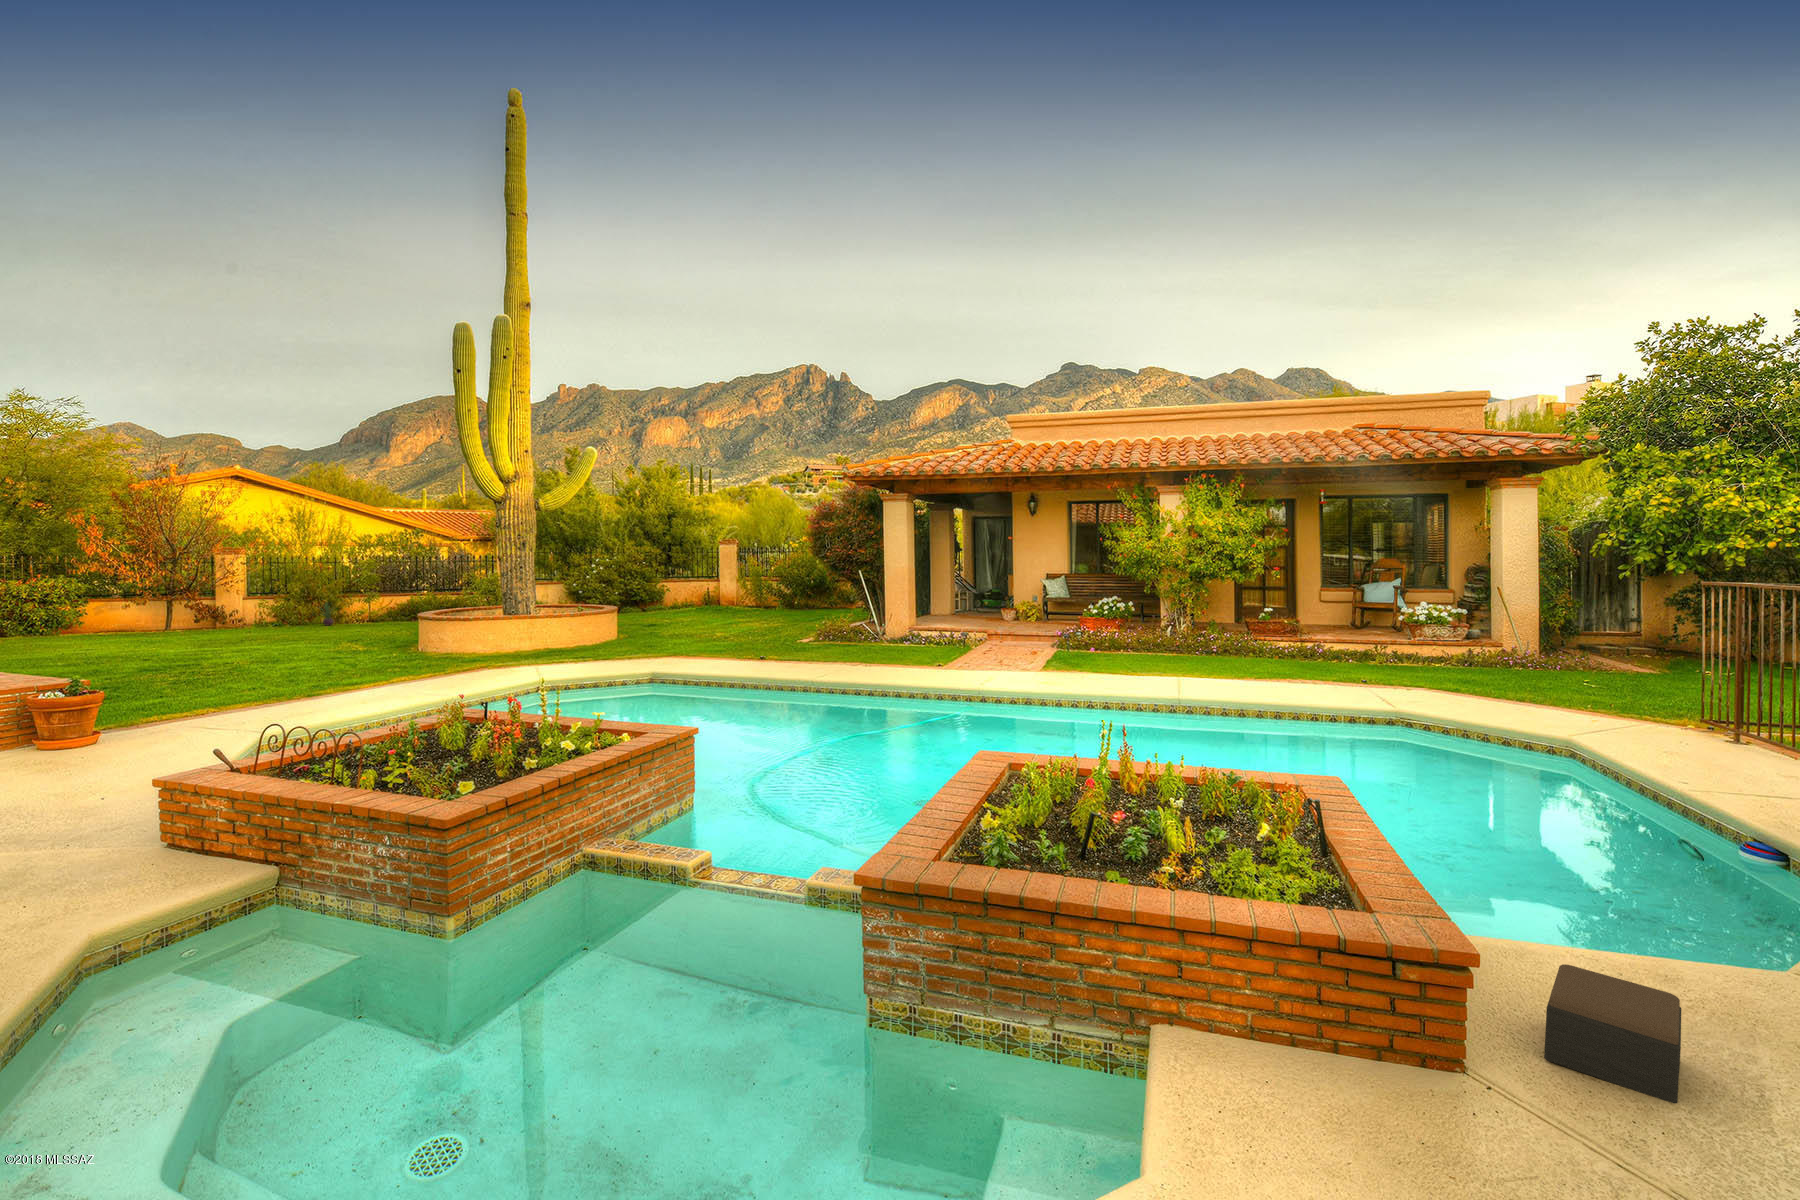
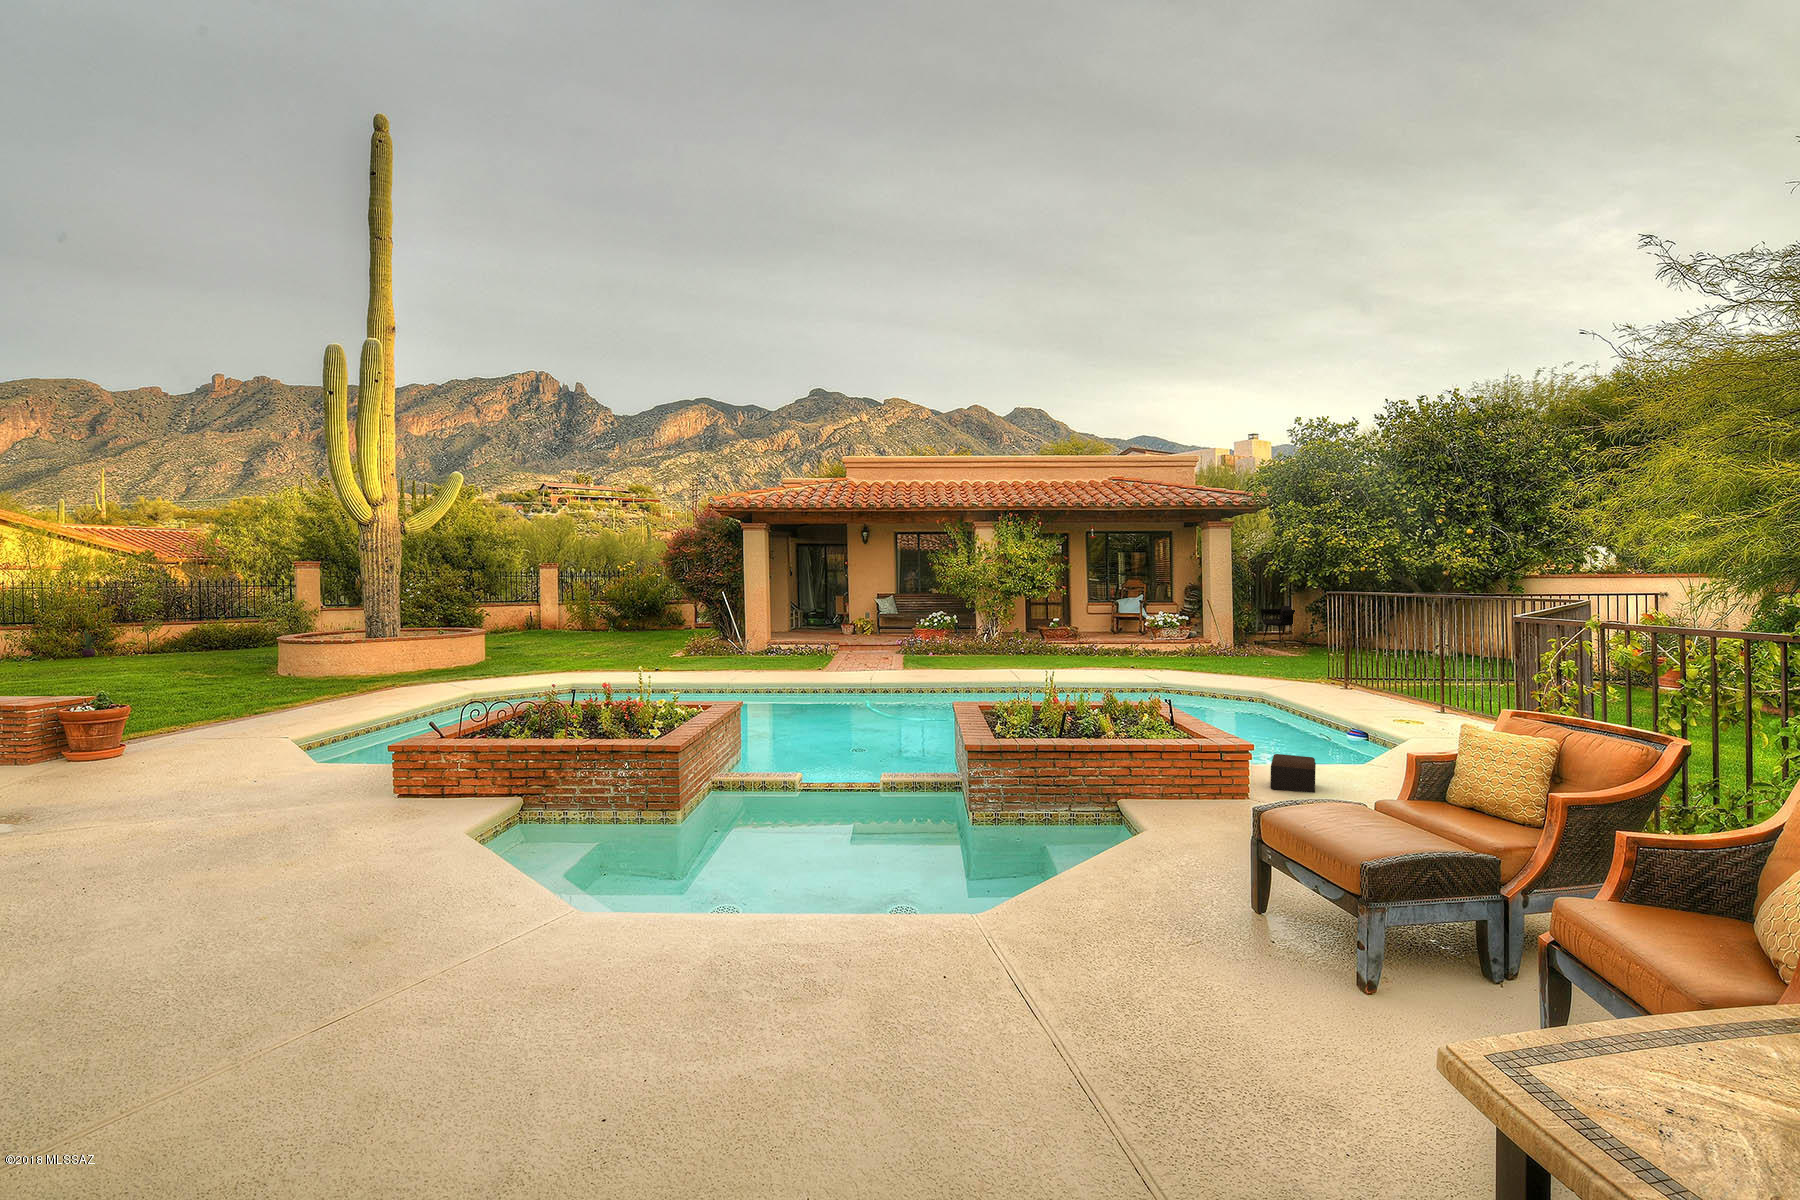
armchair: none [1586,595,1659,648] -> present [1261,606,1298,642]

